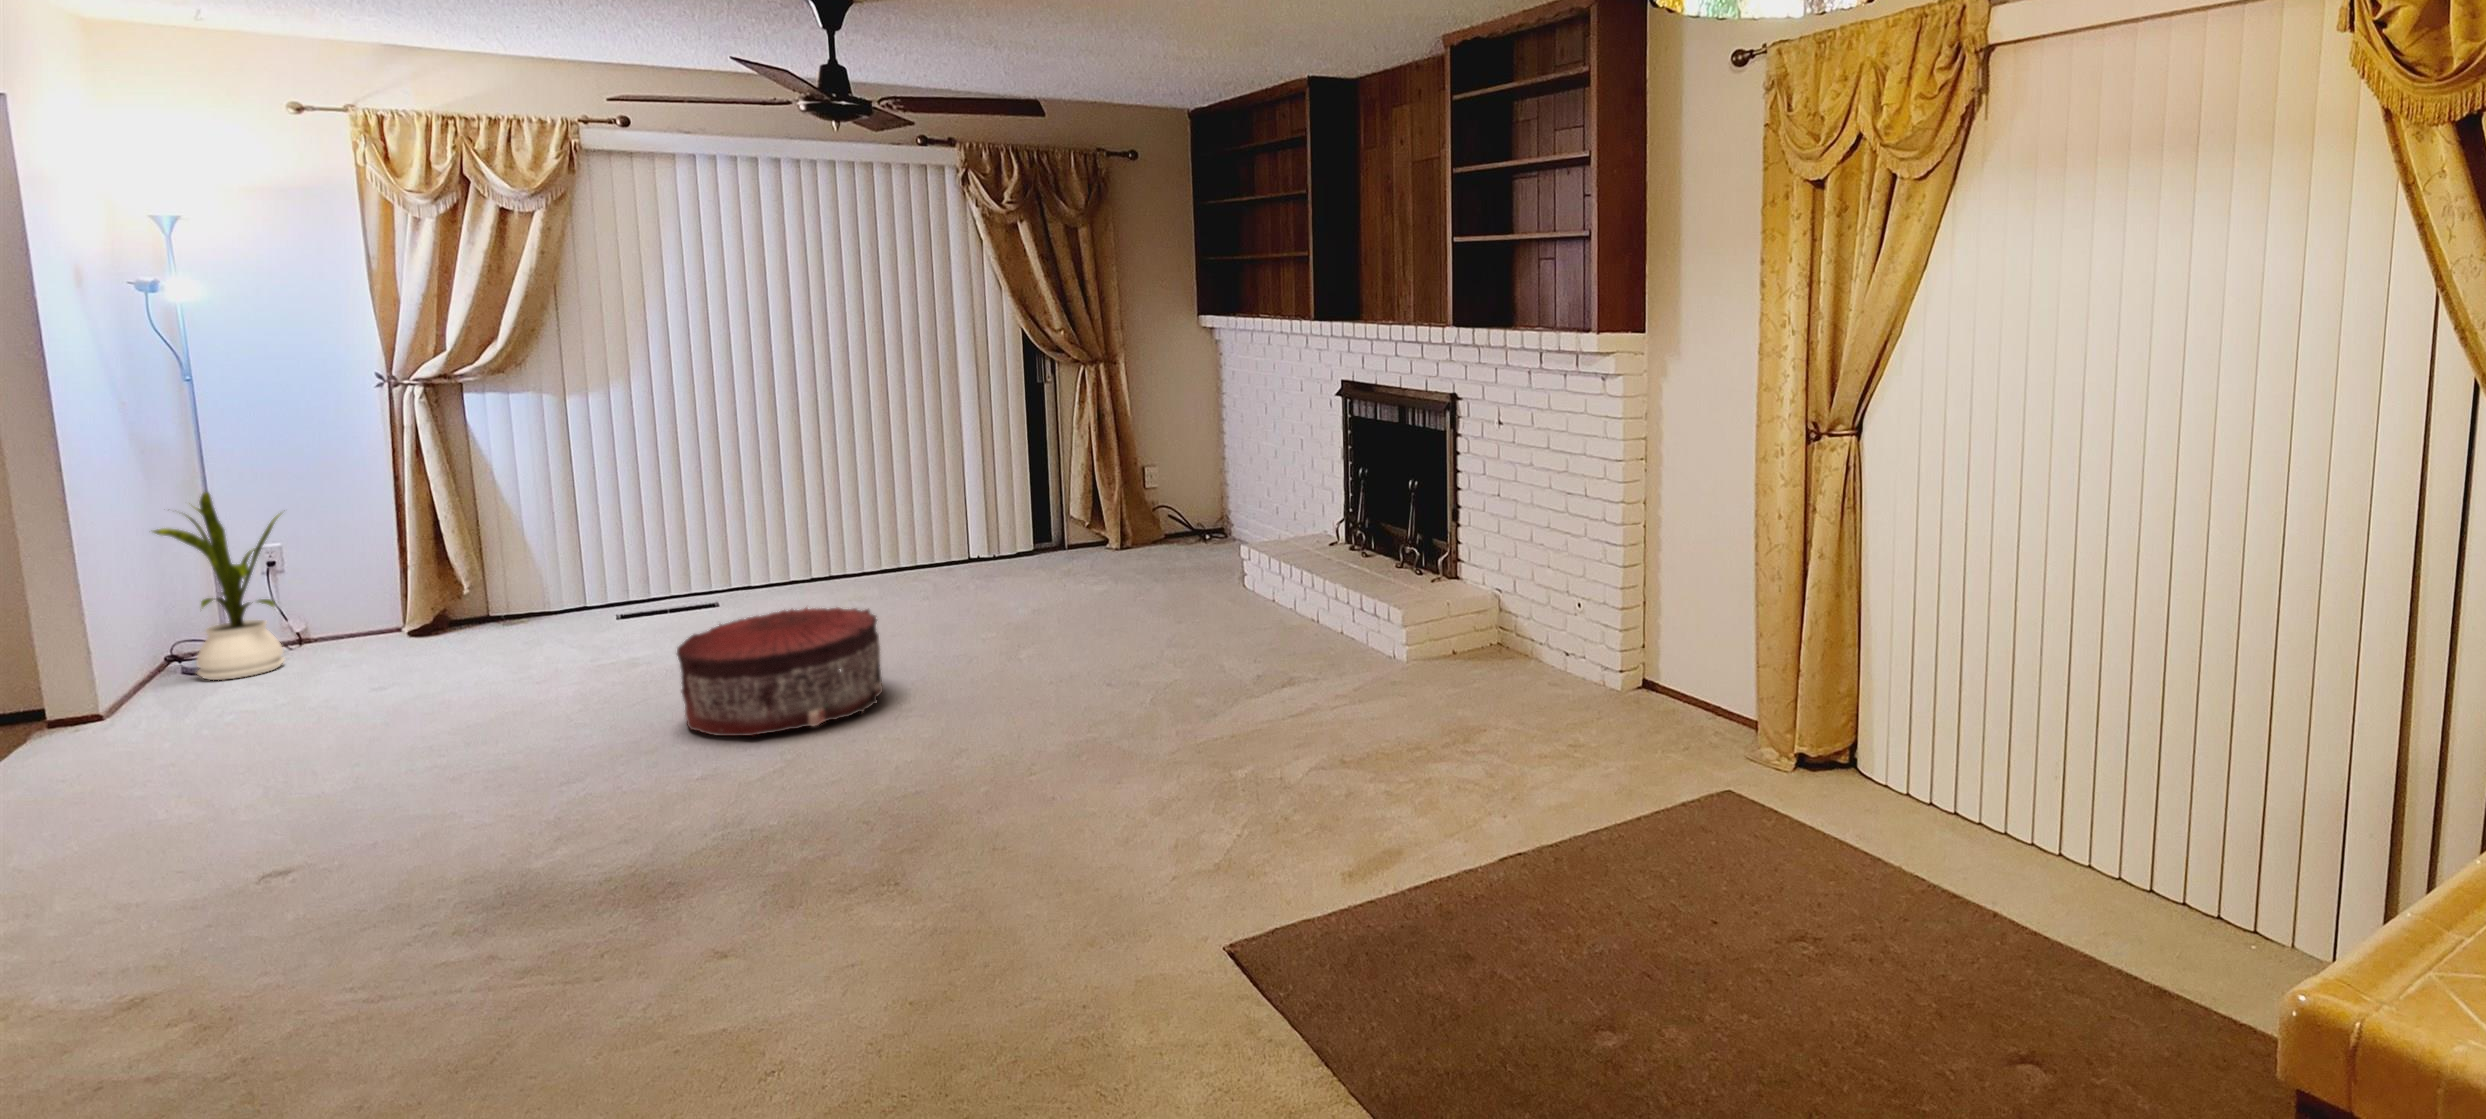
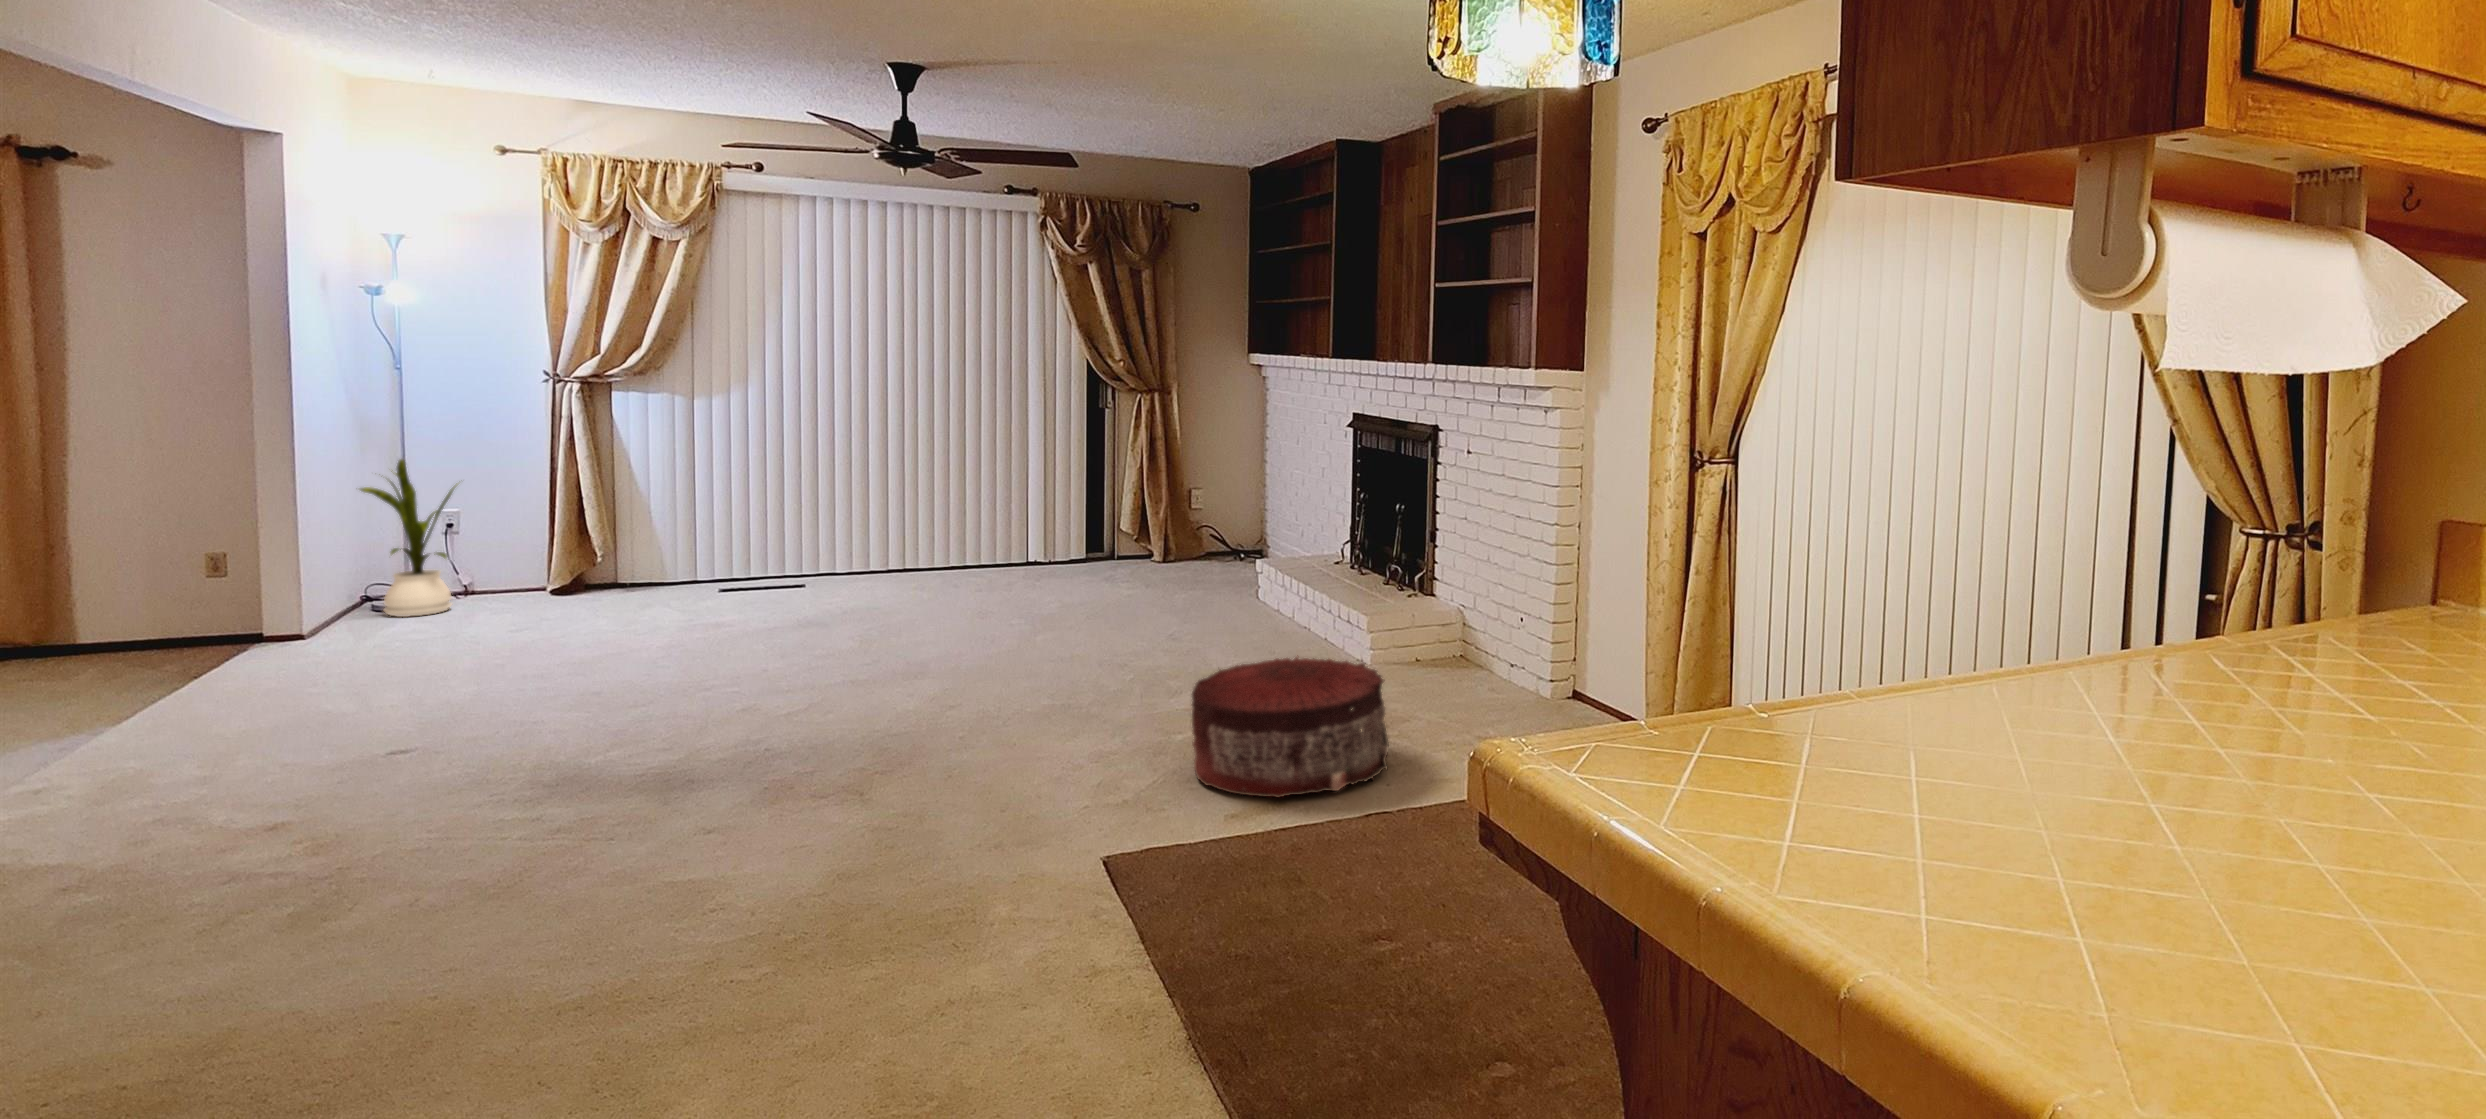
pouf: present [677,607,883,736] -> present [1192,655,1389,797]

